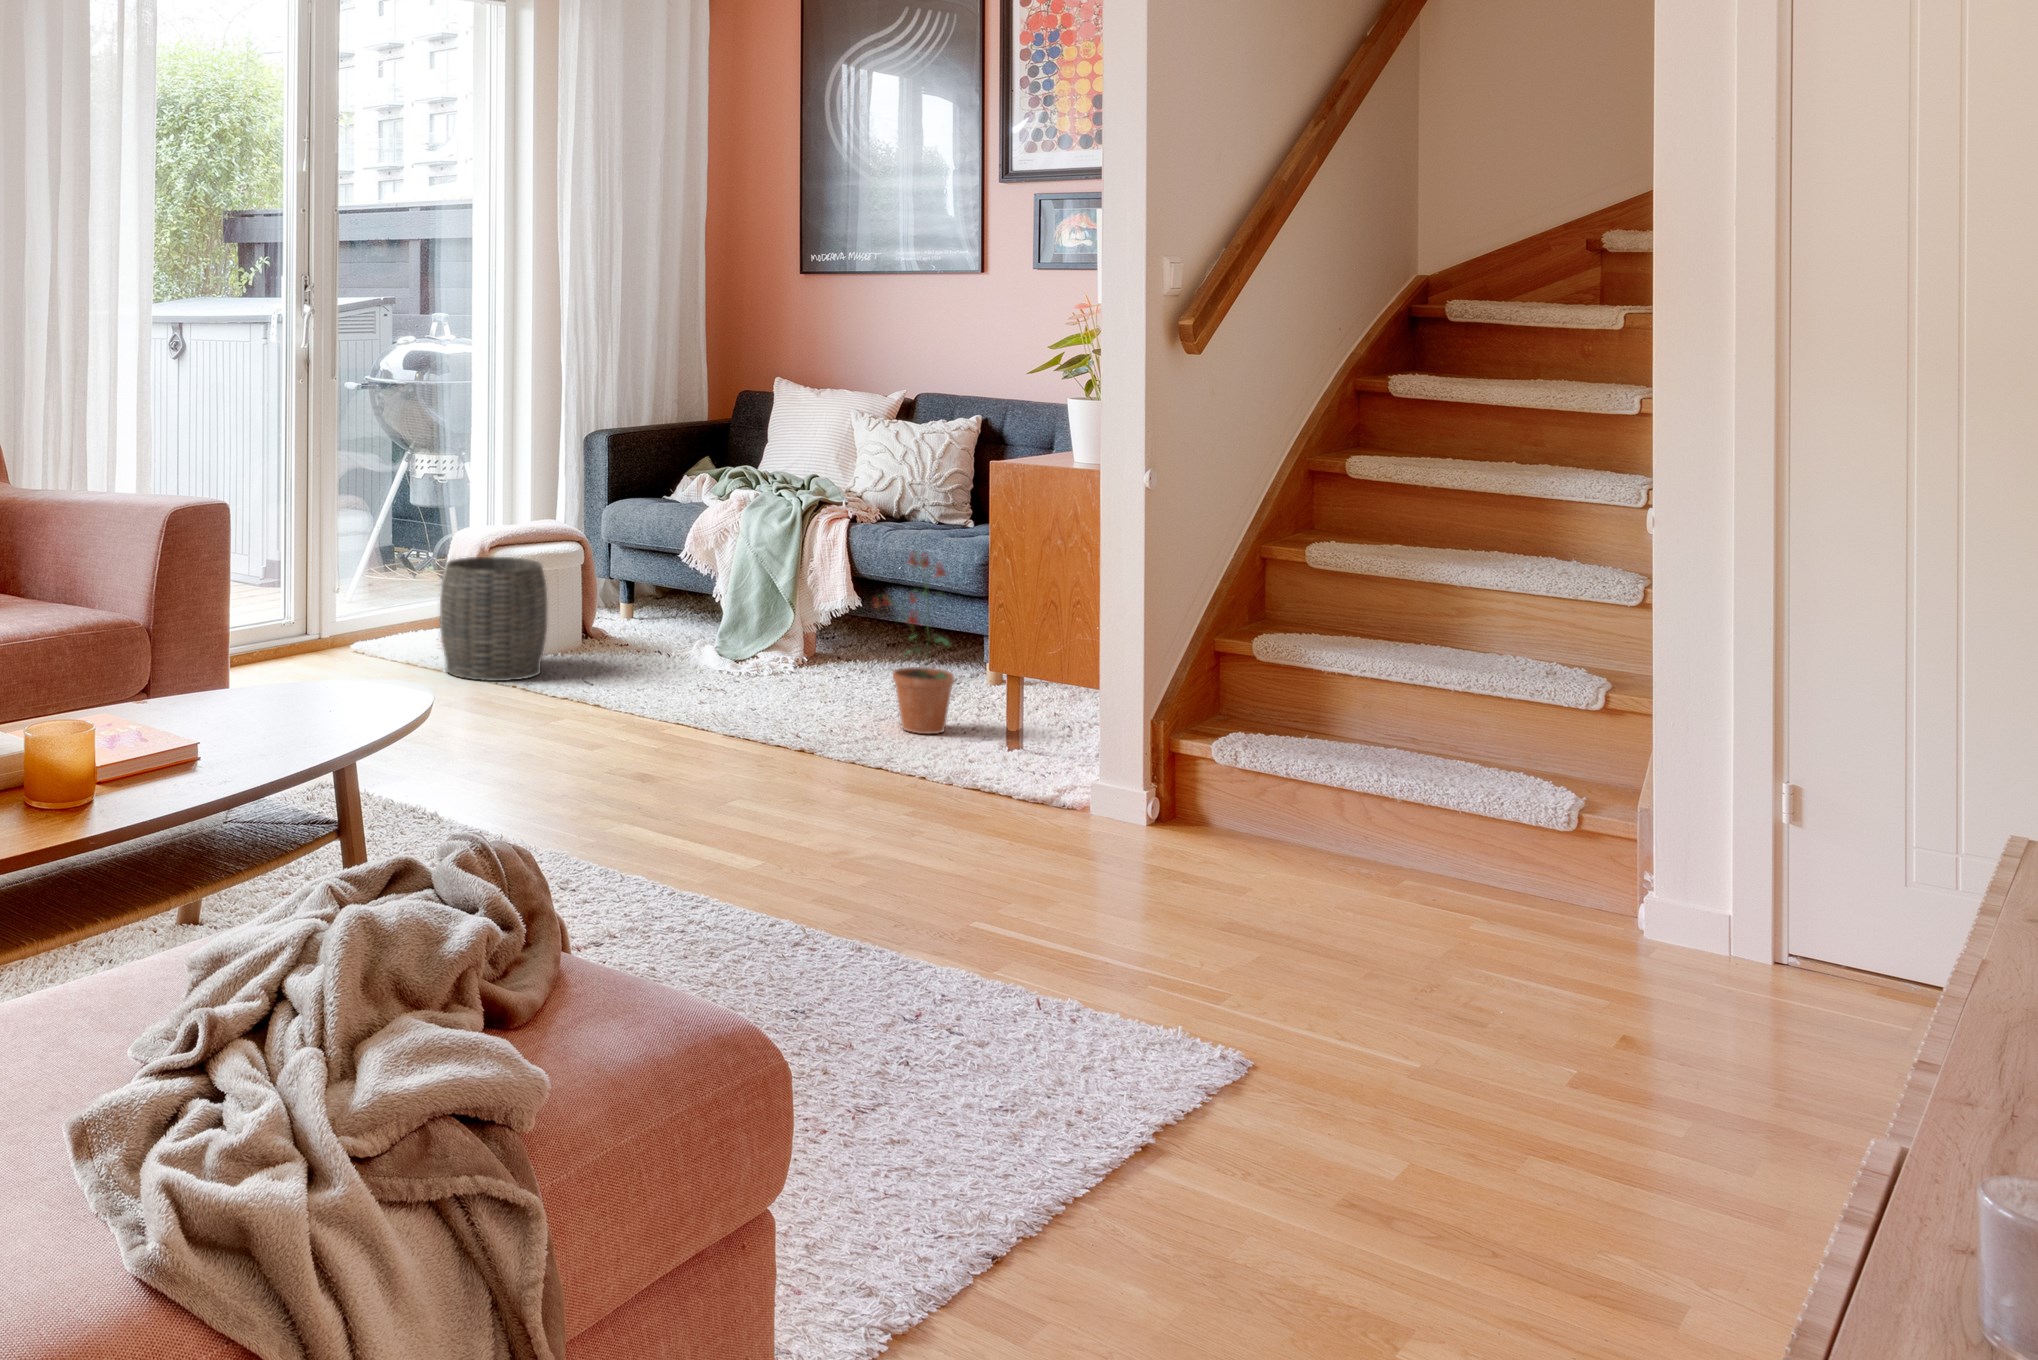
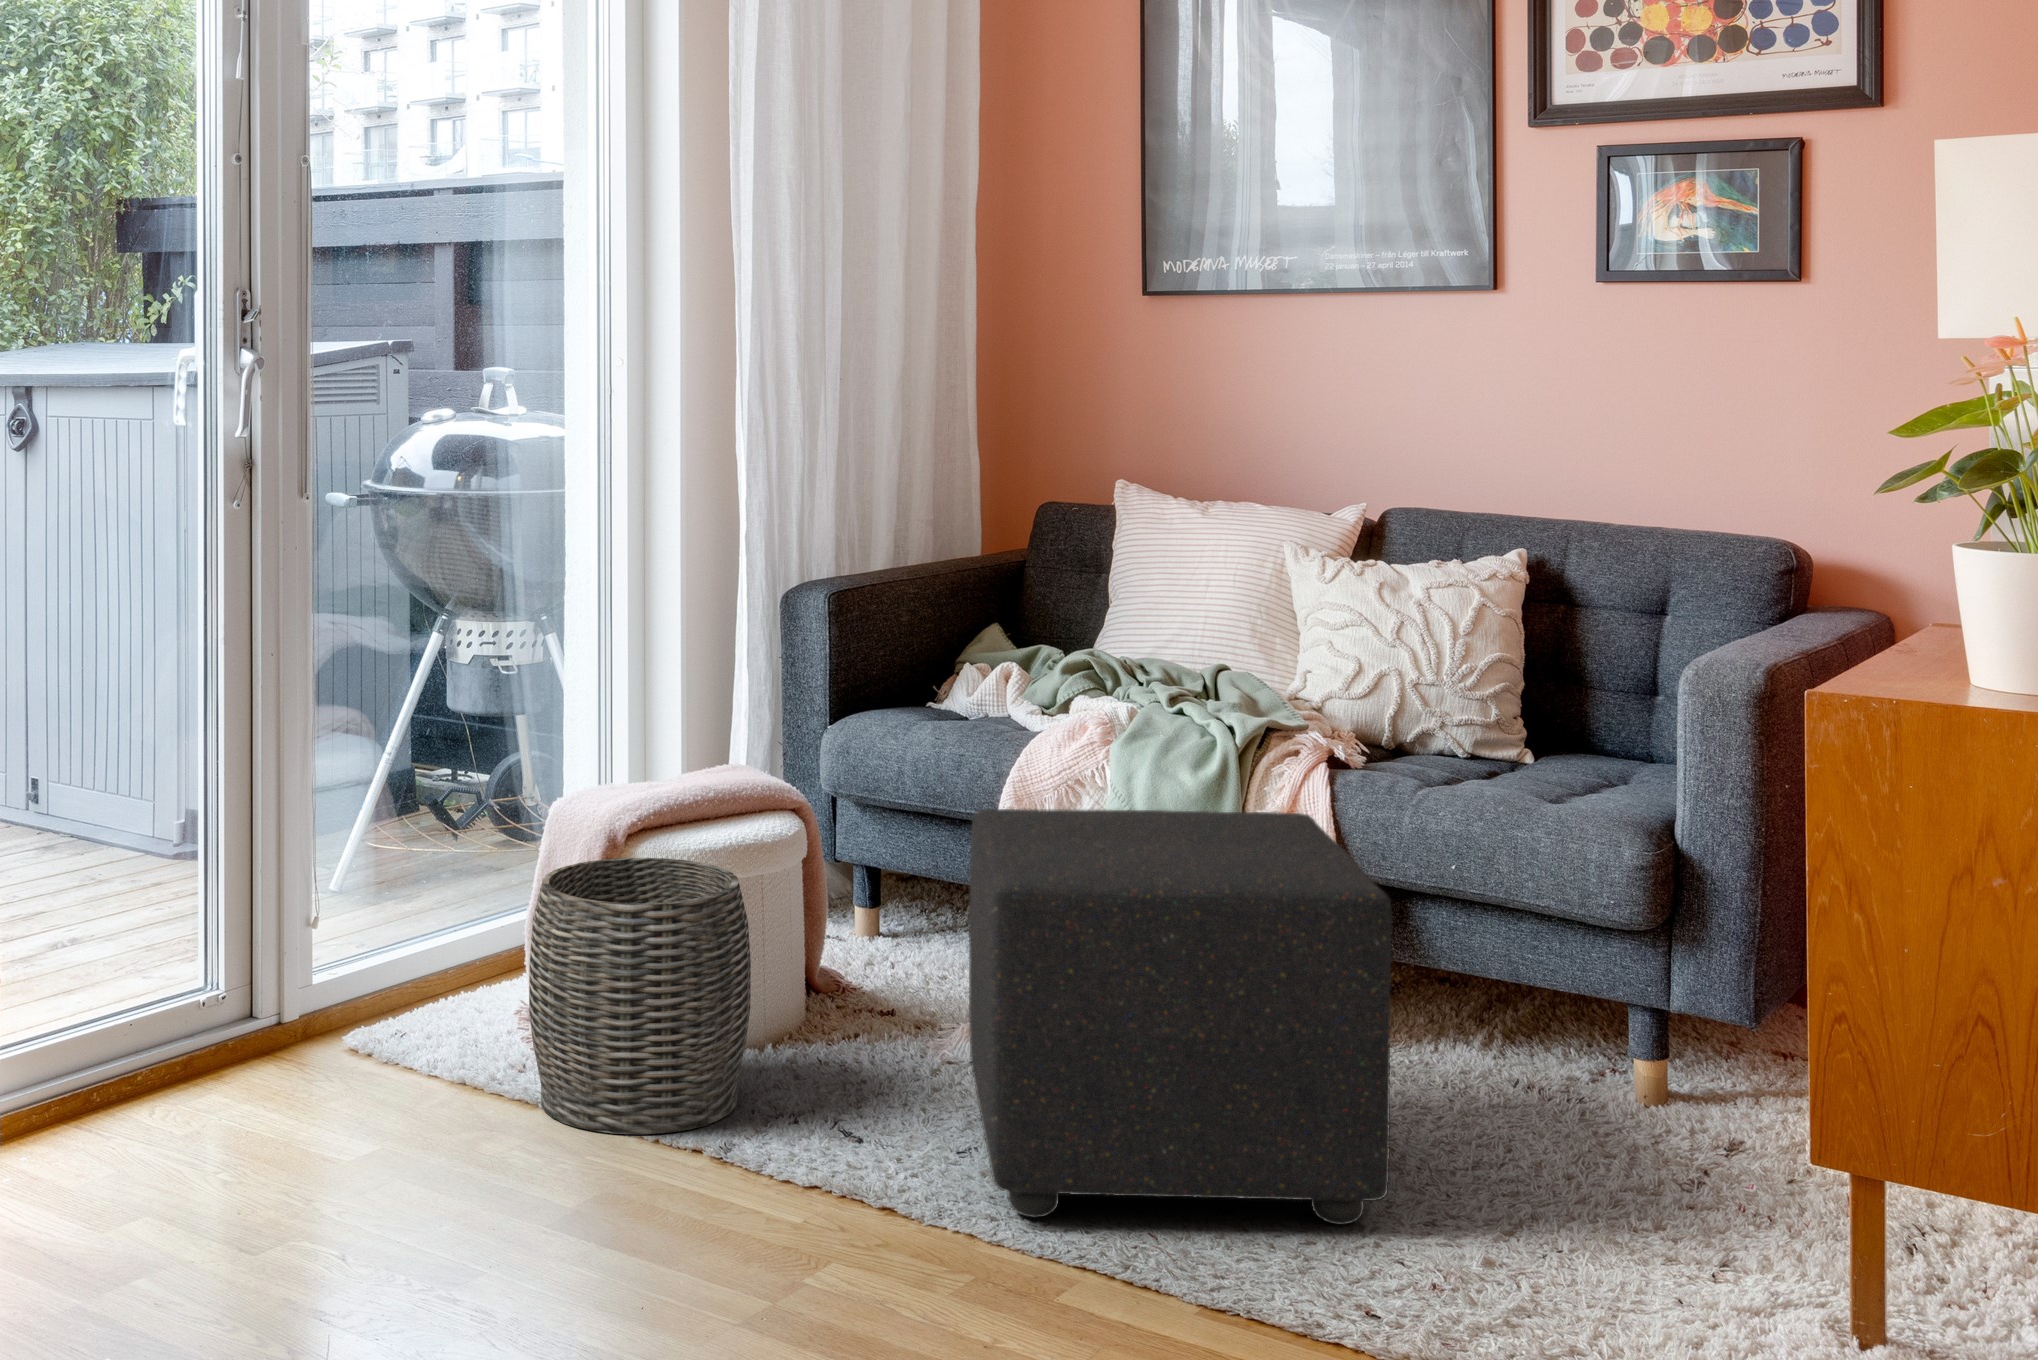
ottoman: none [646,532,835,718] -> present [969,809,1392,1225]
potted plant: present [874,552,954,734] -> none [1463,866,1668,1269]

